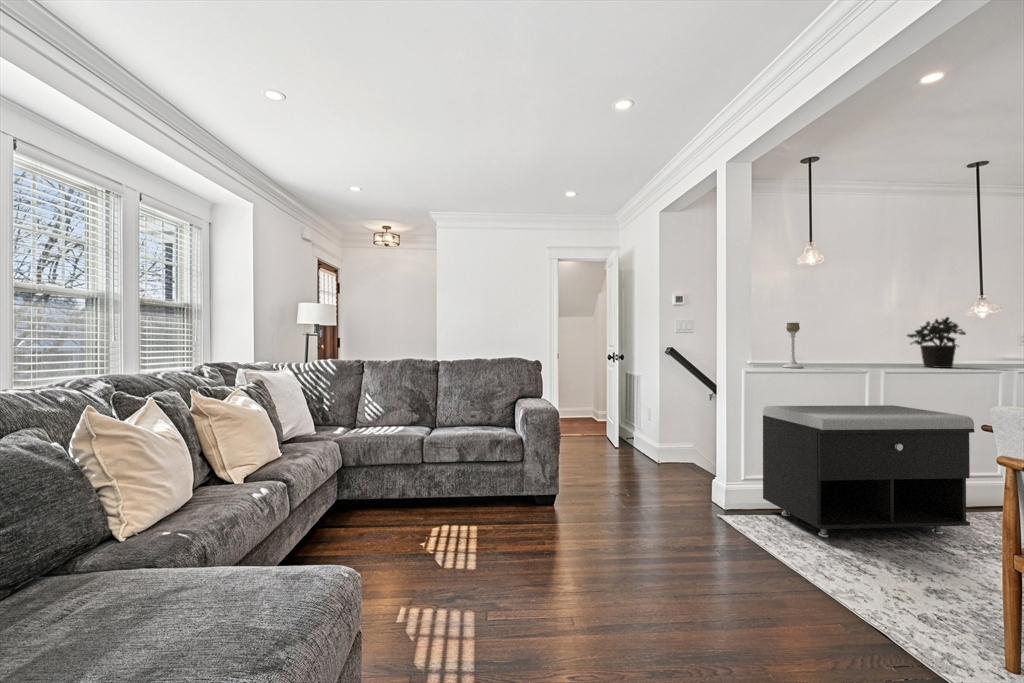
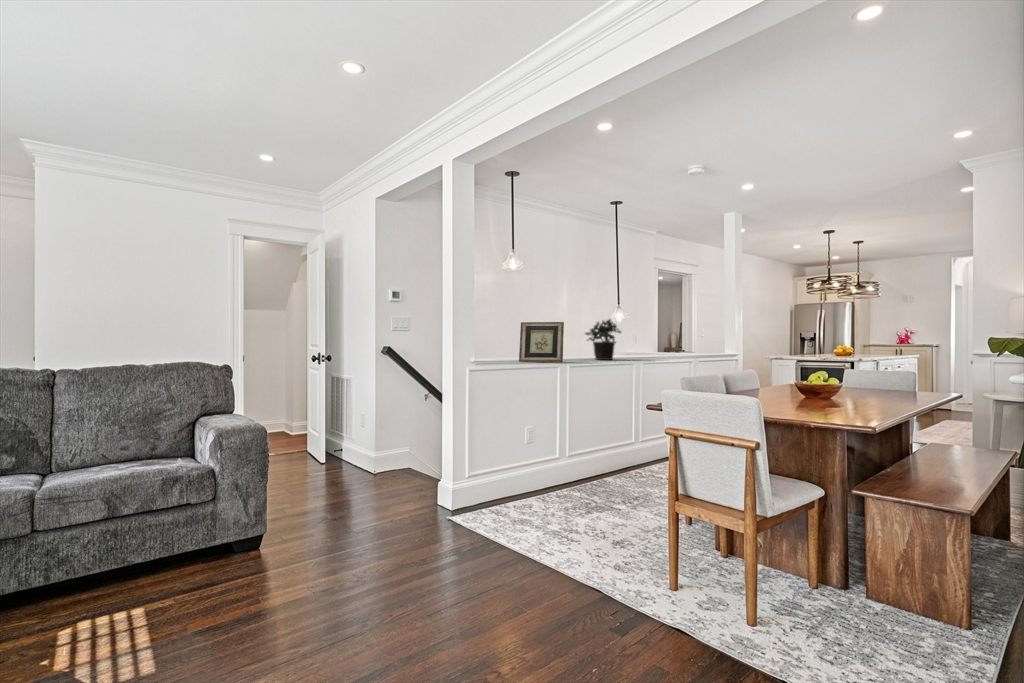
candle holder: present [783,322,803,368] -> none [500,321,517,364]
picture frame: none [809,323,870,368] -> present [519,322,564,362]
storage bench: present [763,405,974,537] -> none [485,394,631,518]

